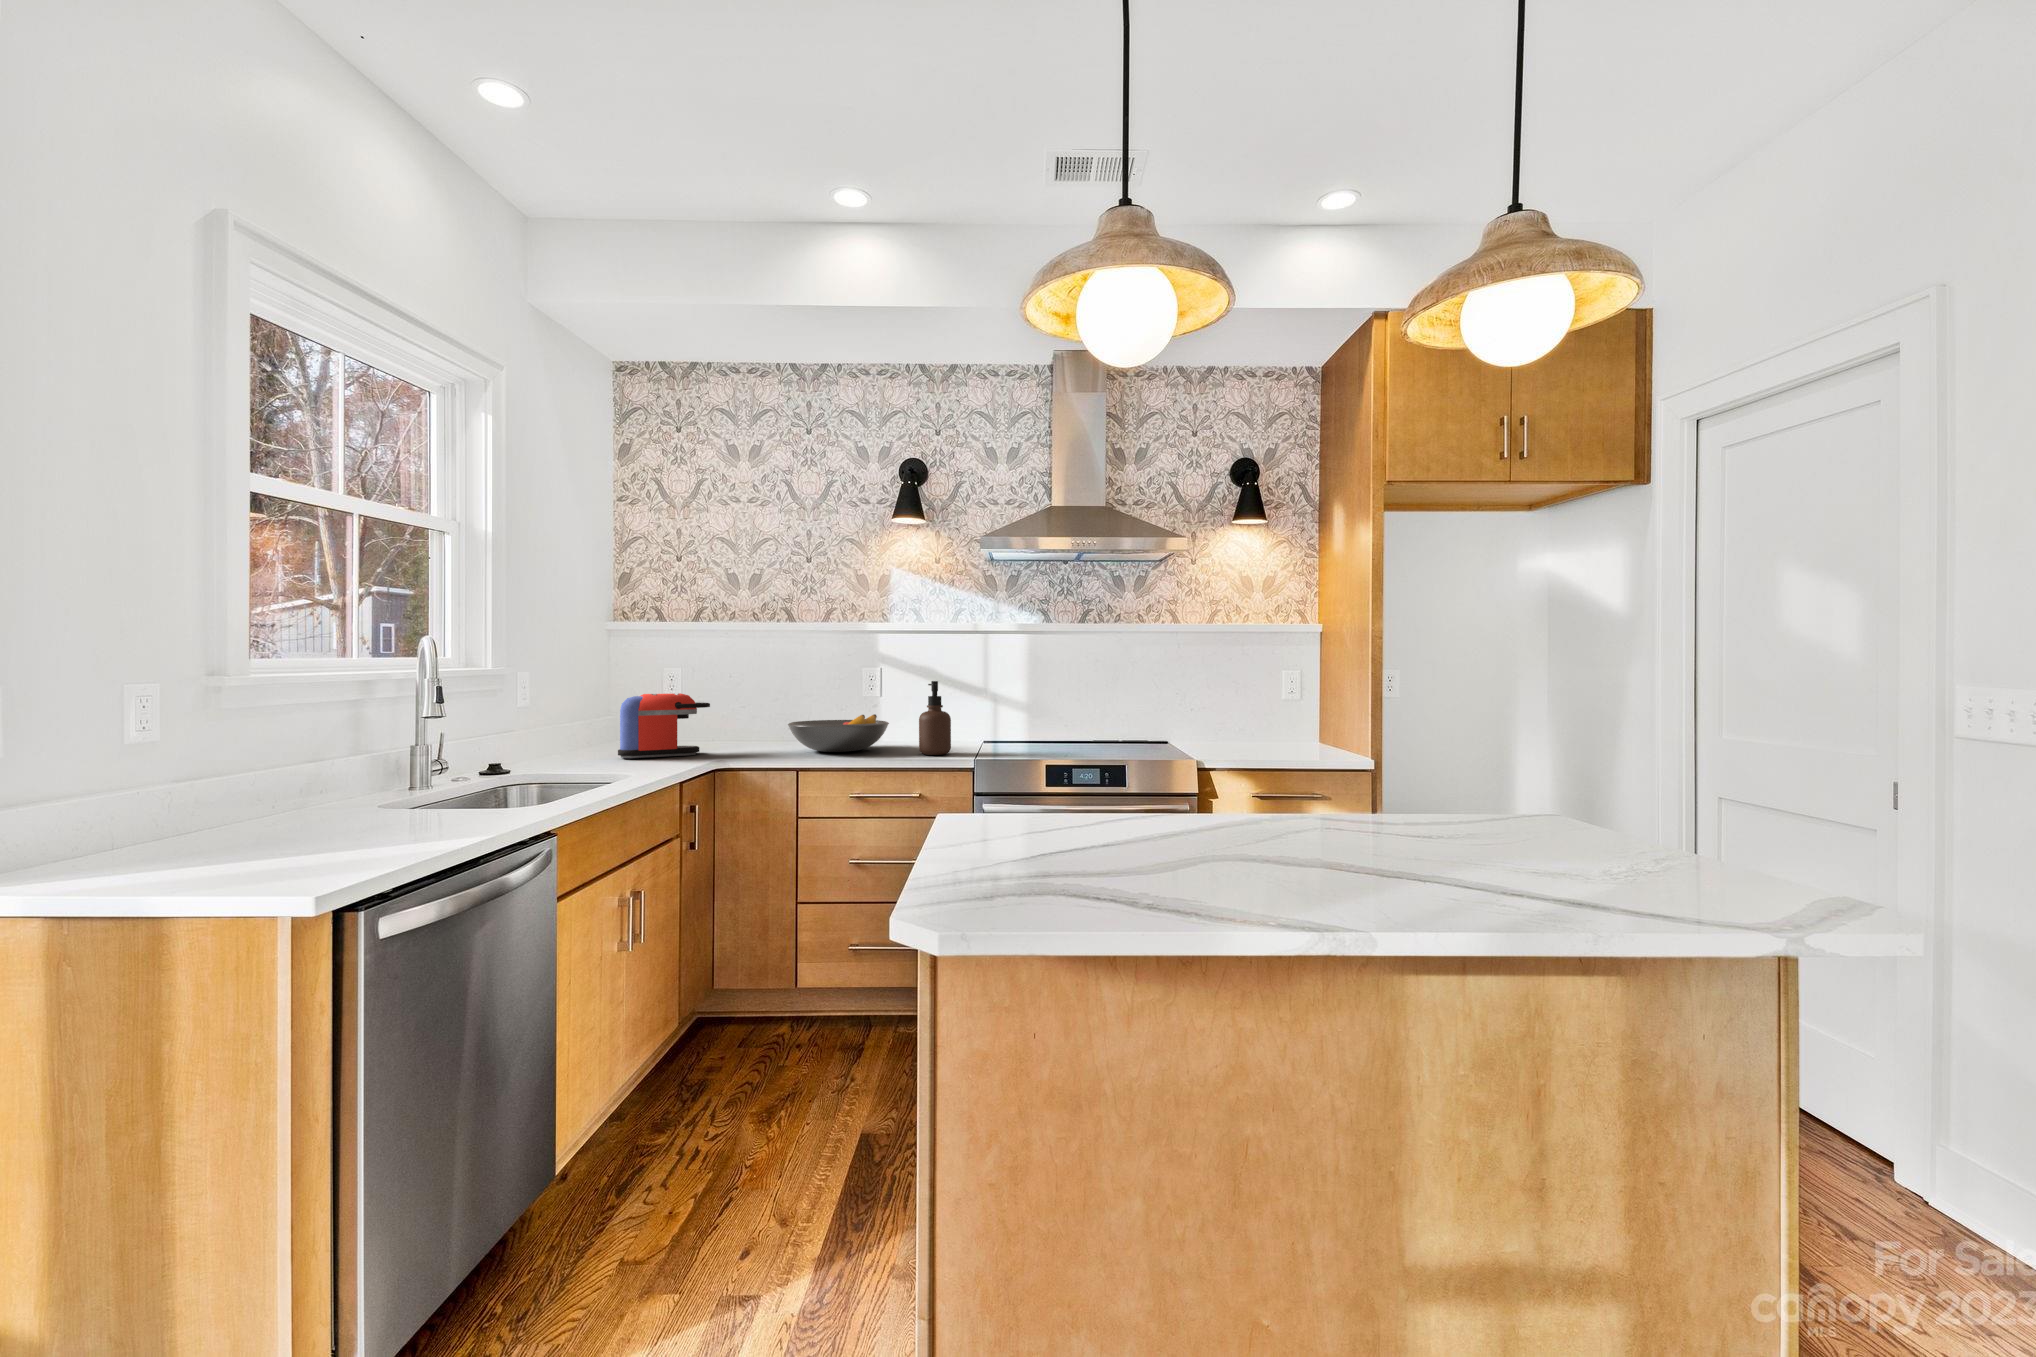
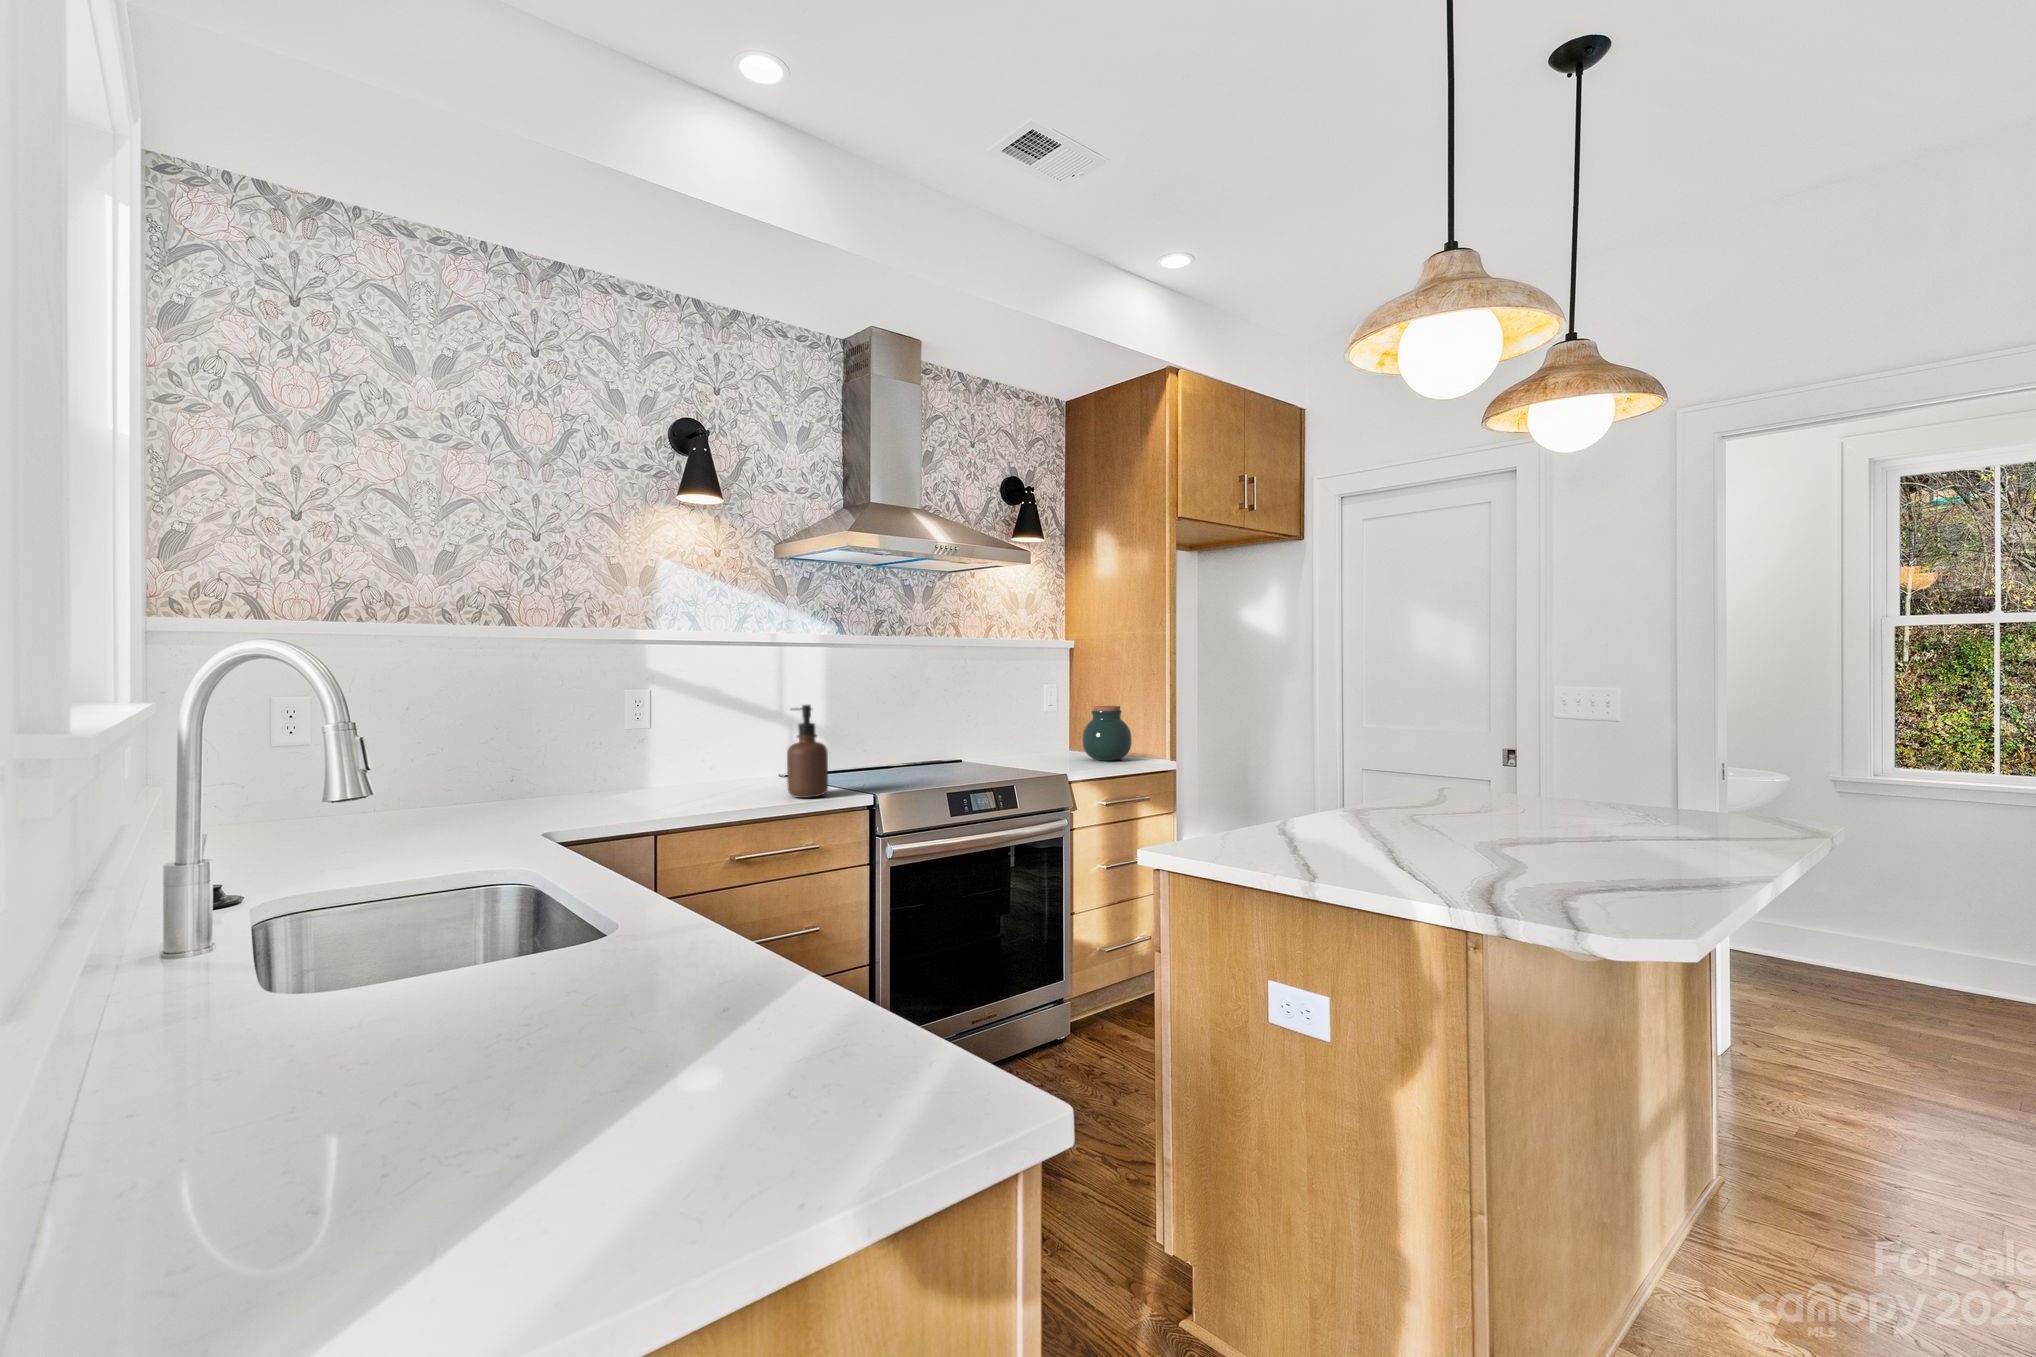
coffee maker: present [618,693,710,758] -> none [330,740,480,861]
jar: none [1270,696,1324,754] -> present [1082,706,1132,761]
fruit bowl: present [788,714,889,752] -> none [594,752,740,809]

